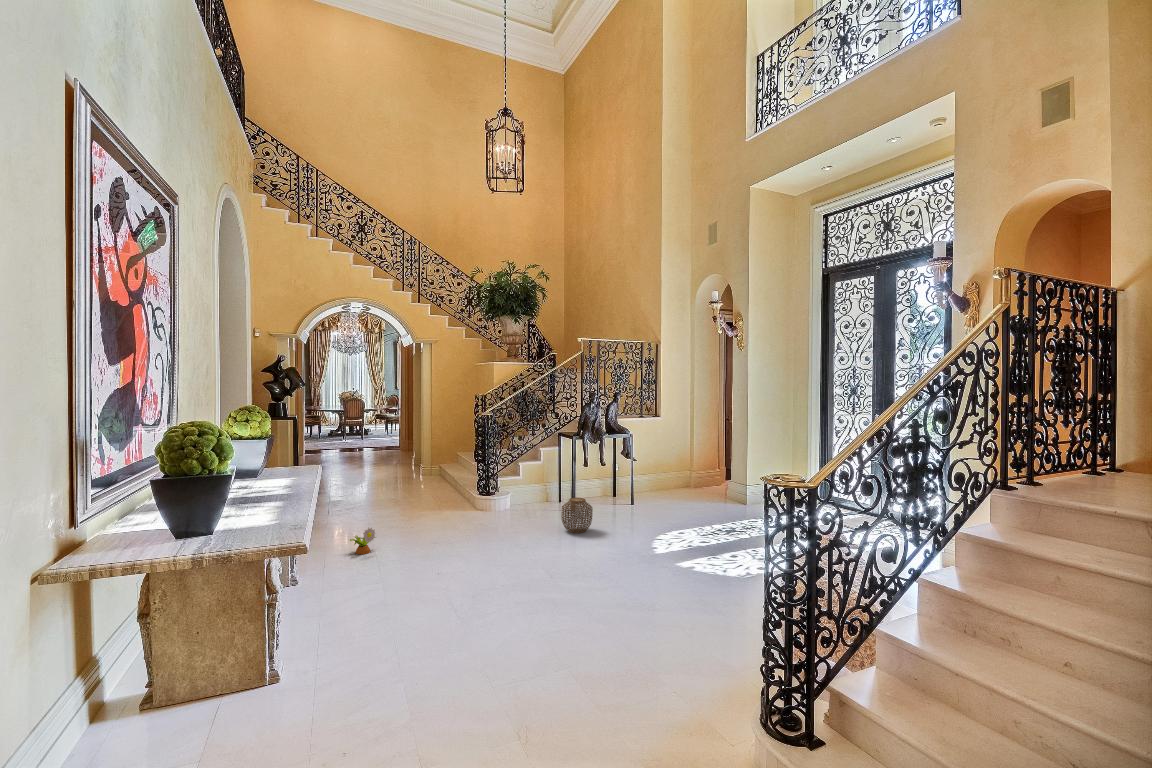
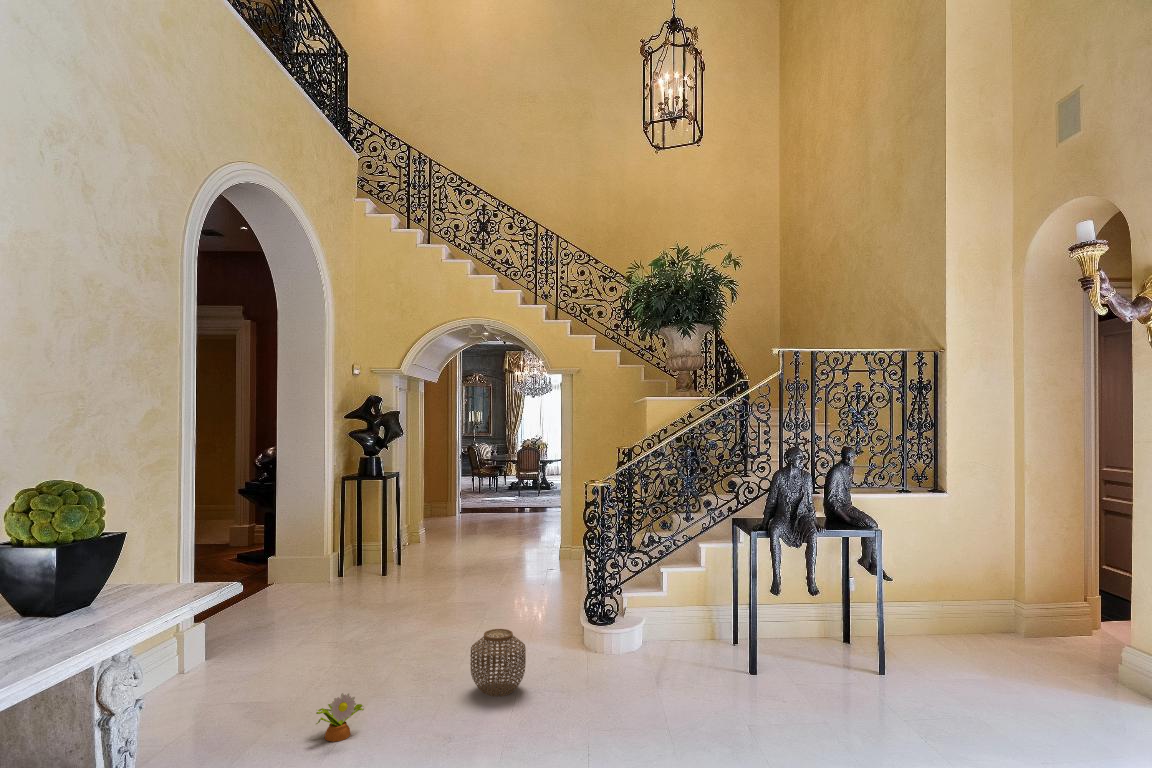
woven basket: present [561,498,593,533] -> present [470,629,526,696]

